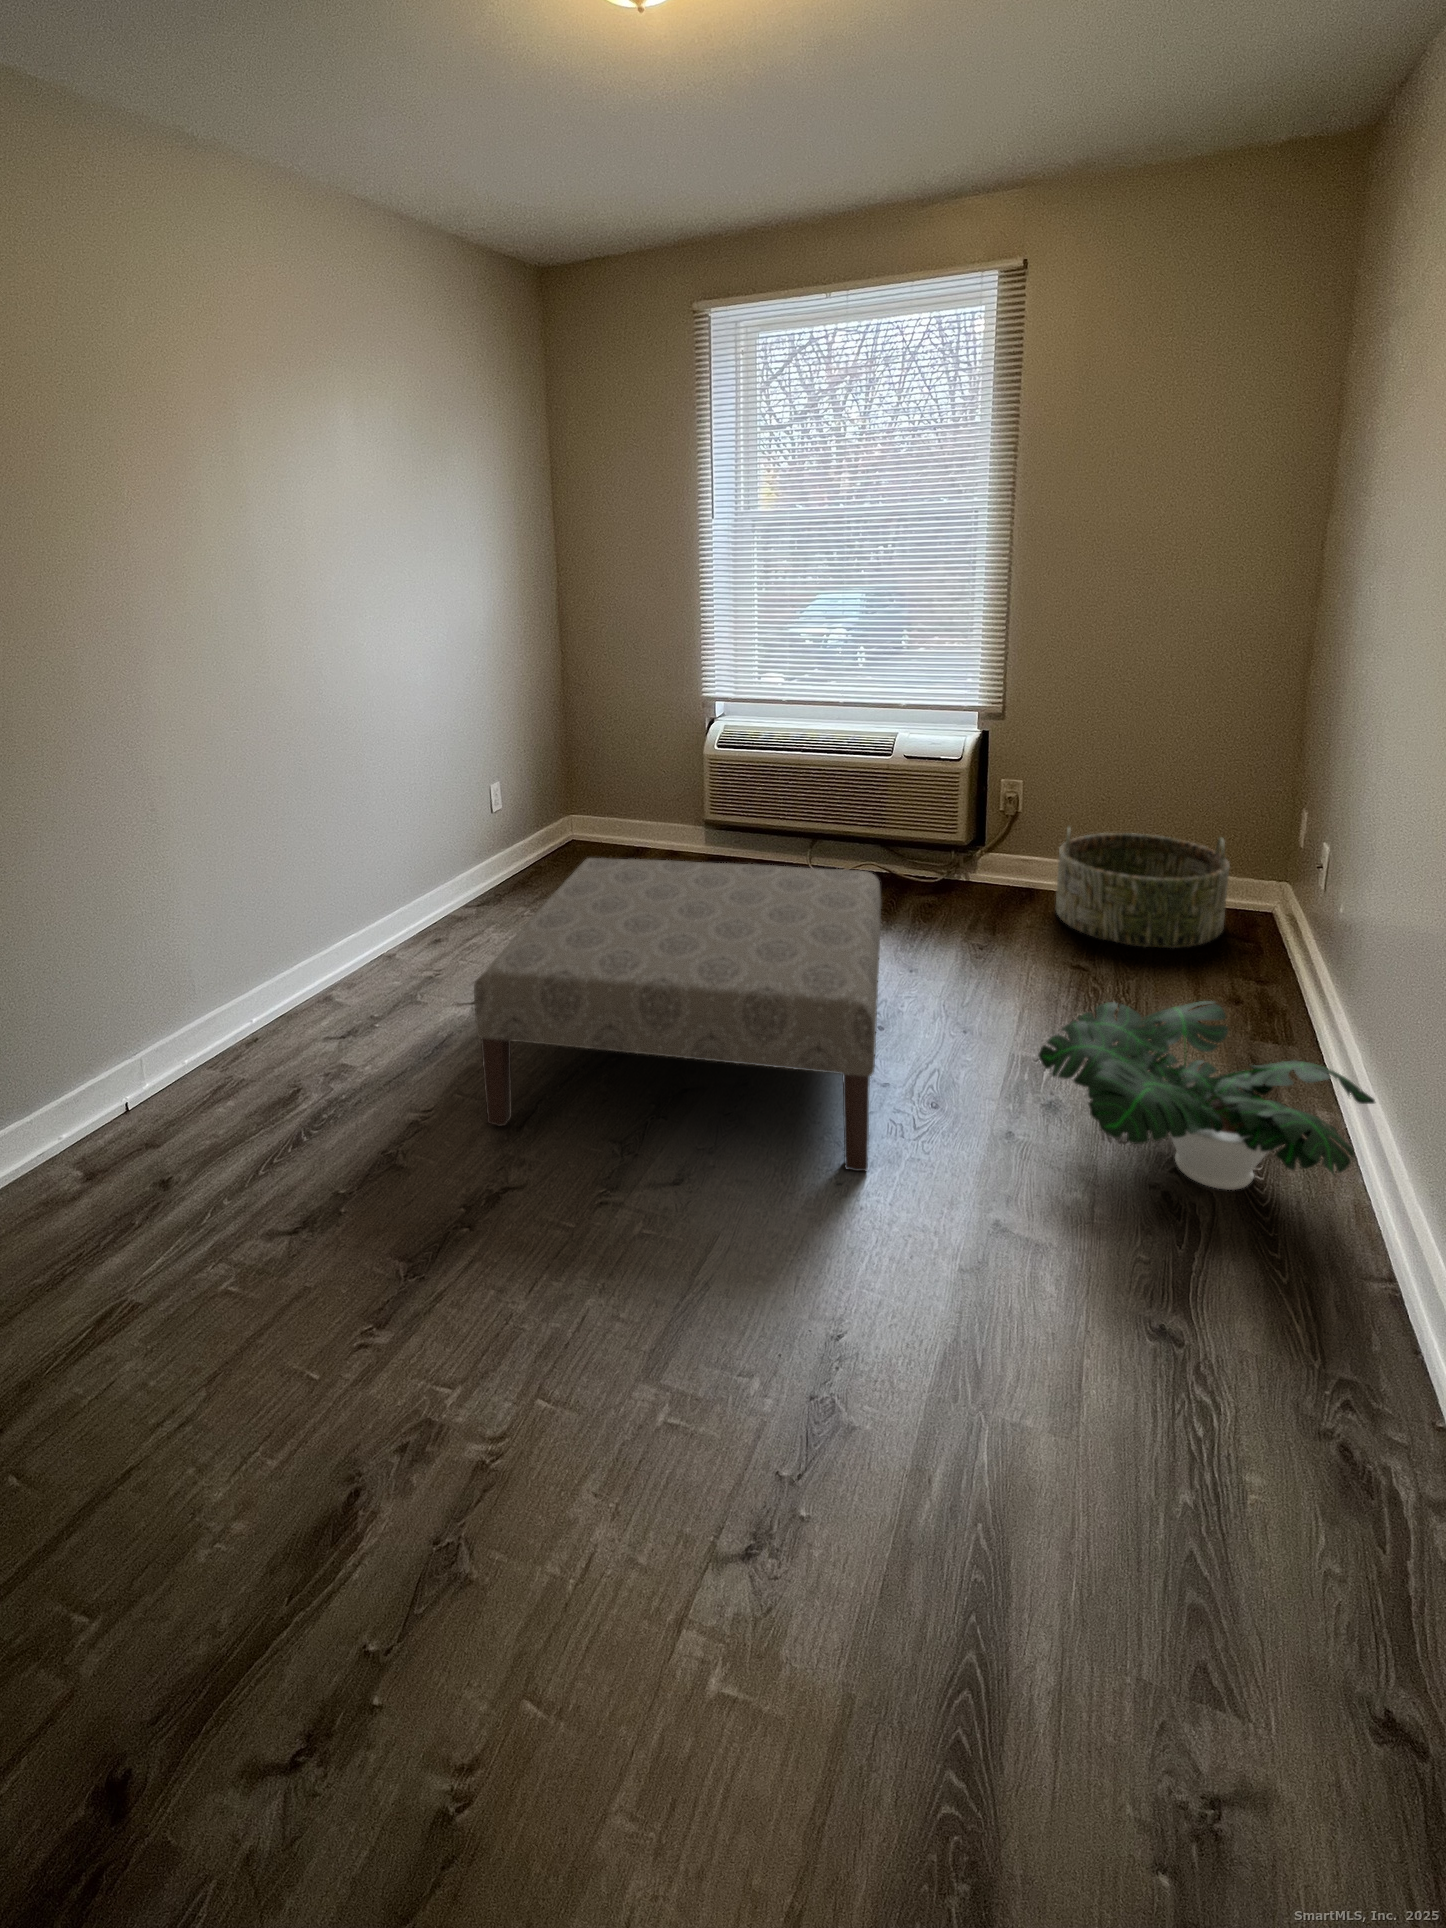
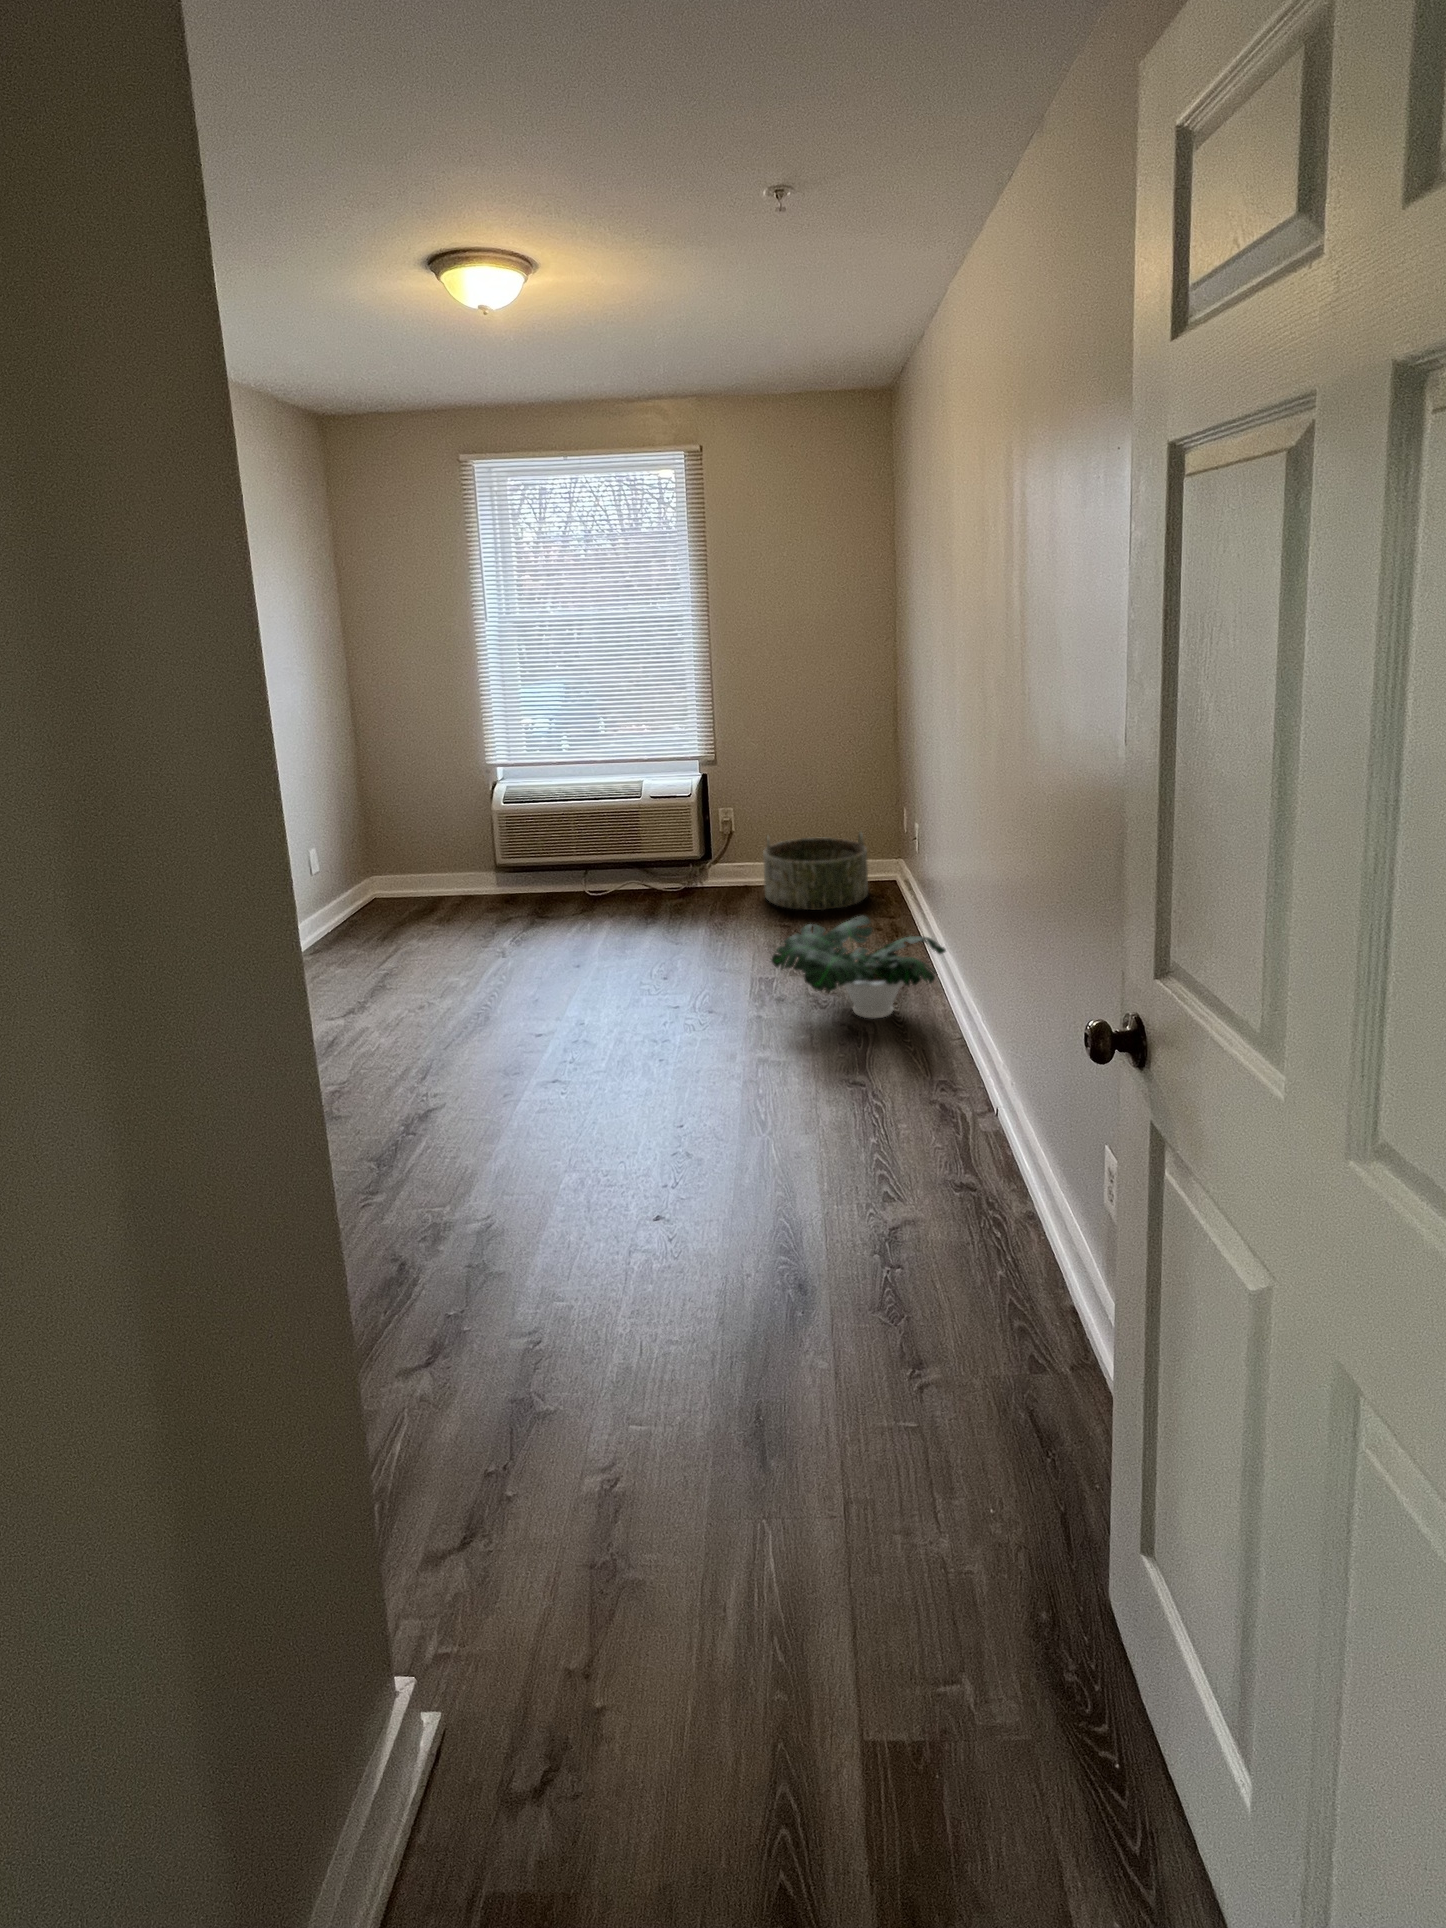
ottoman: present [474,858,881,1171] -> none [384,871,678,1082]

